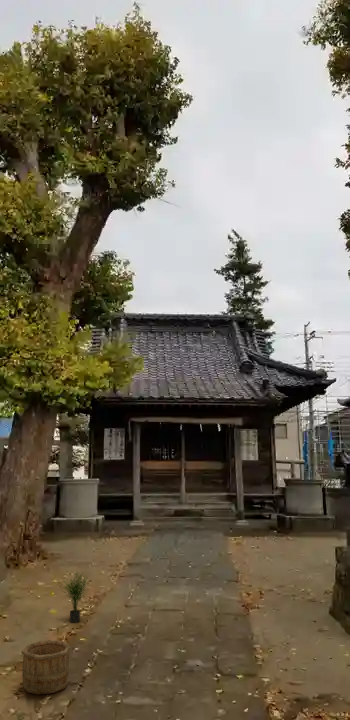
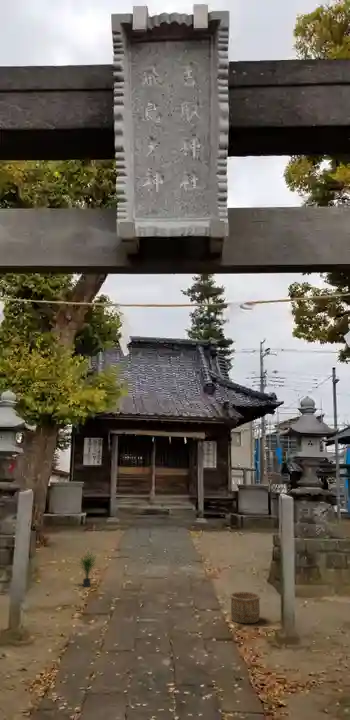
wooden bucket: present [22,640,70,695] -> present [230,592,260,624]

